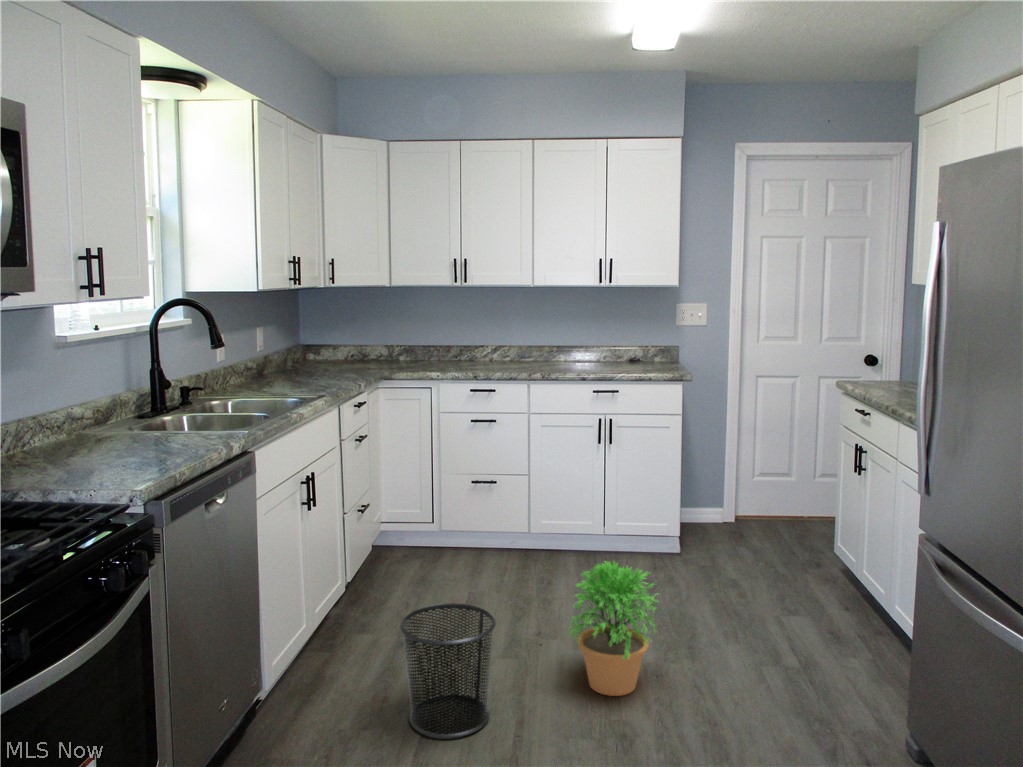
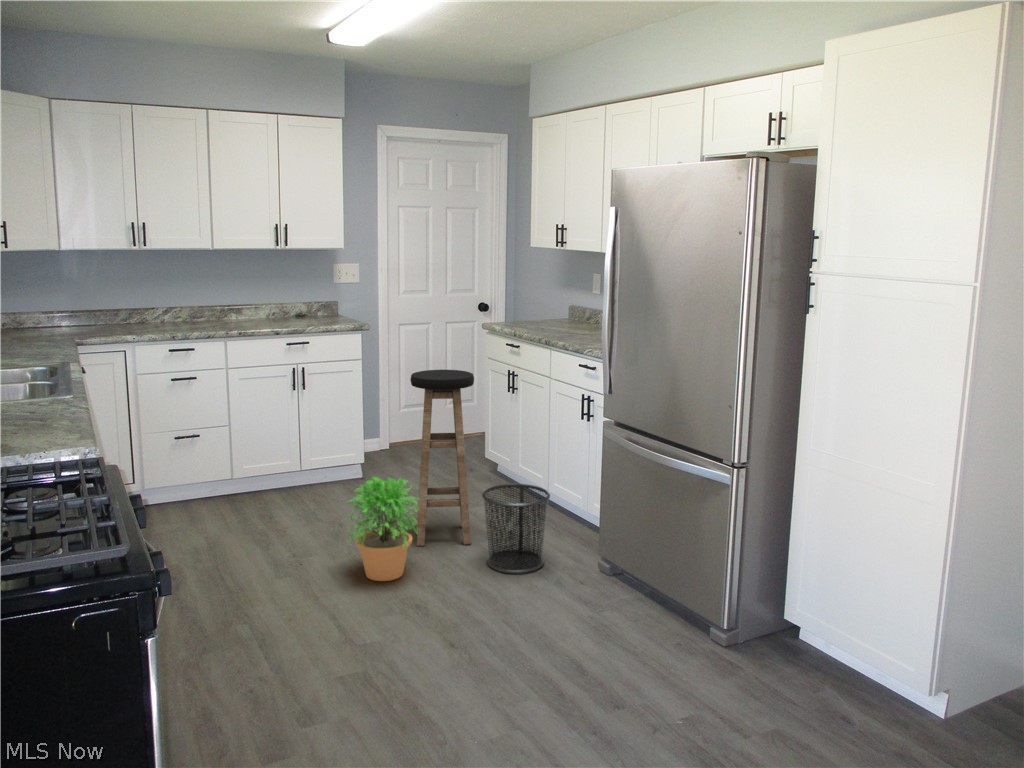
bar stool: none [677,435,768,671] -> present [410,370,474,546]
waste bin: present [400,603,496,738] -> present [482,484,550,573]

